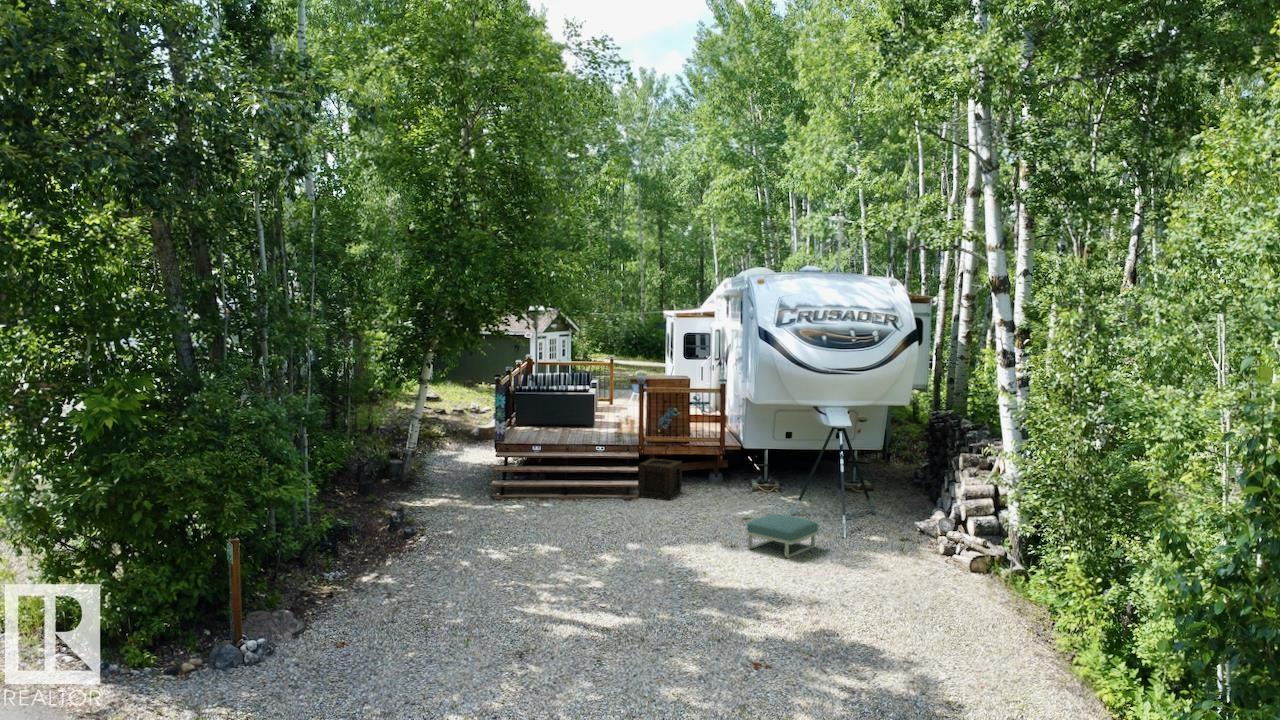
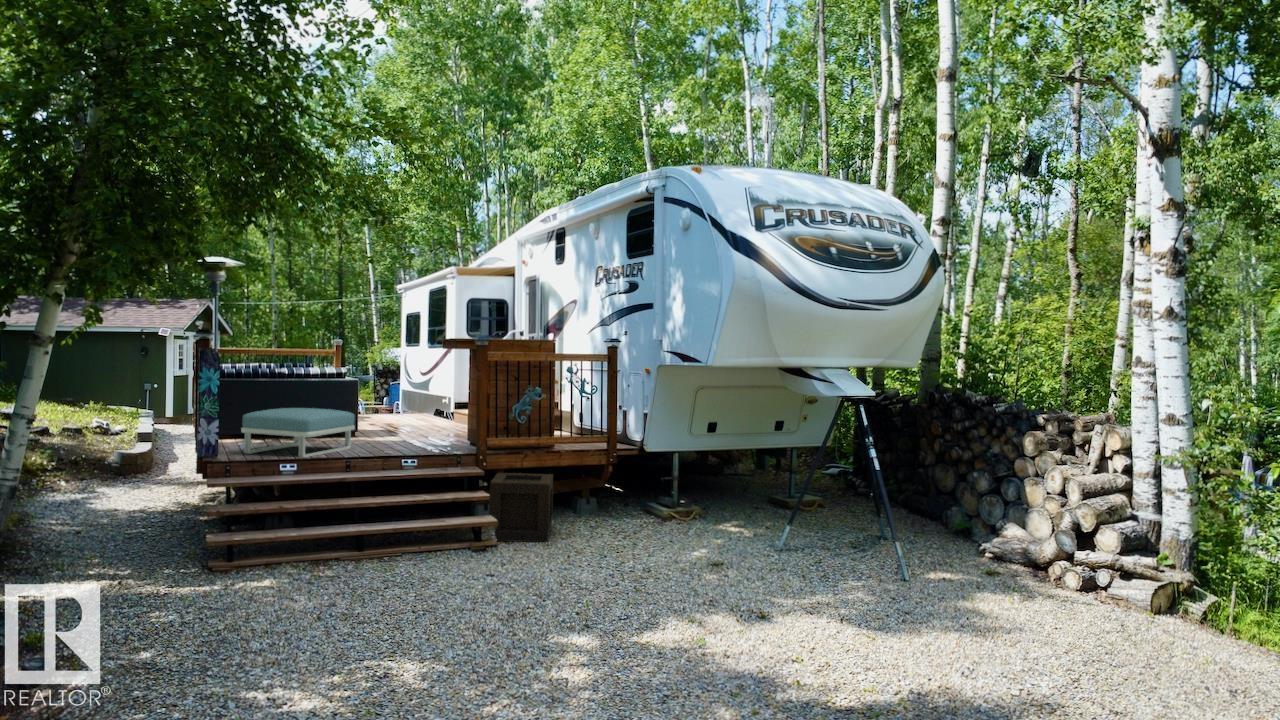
footstool: present [746,514,818,558] -> present [241,408,355,457]

